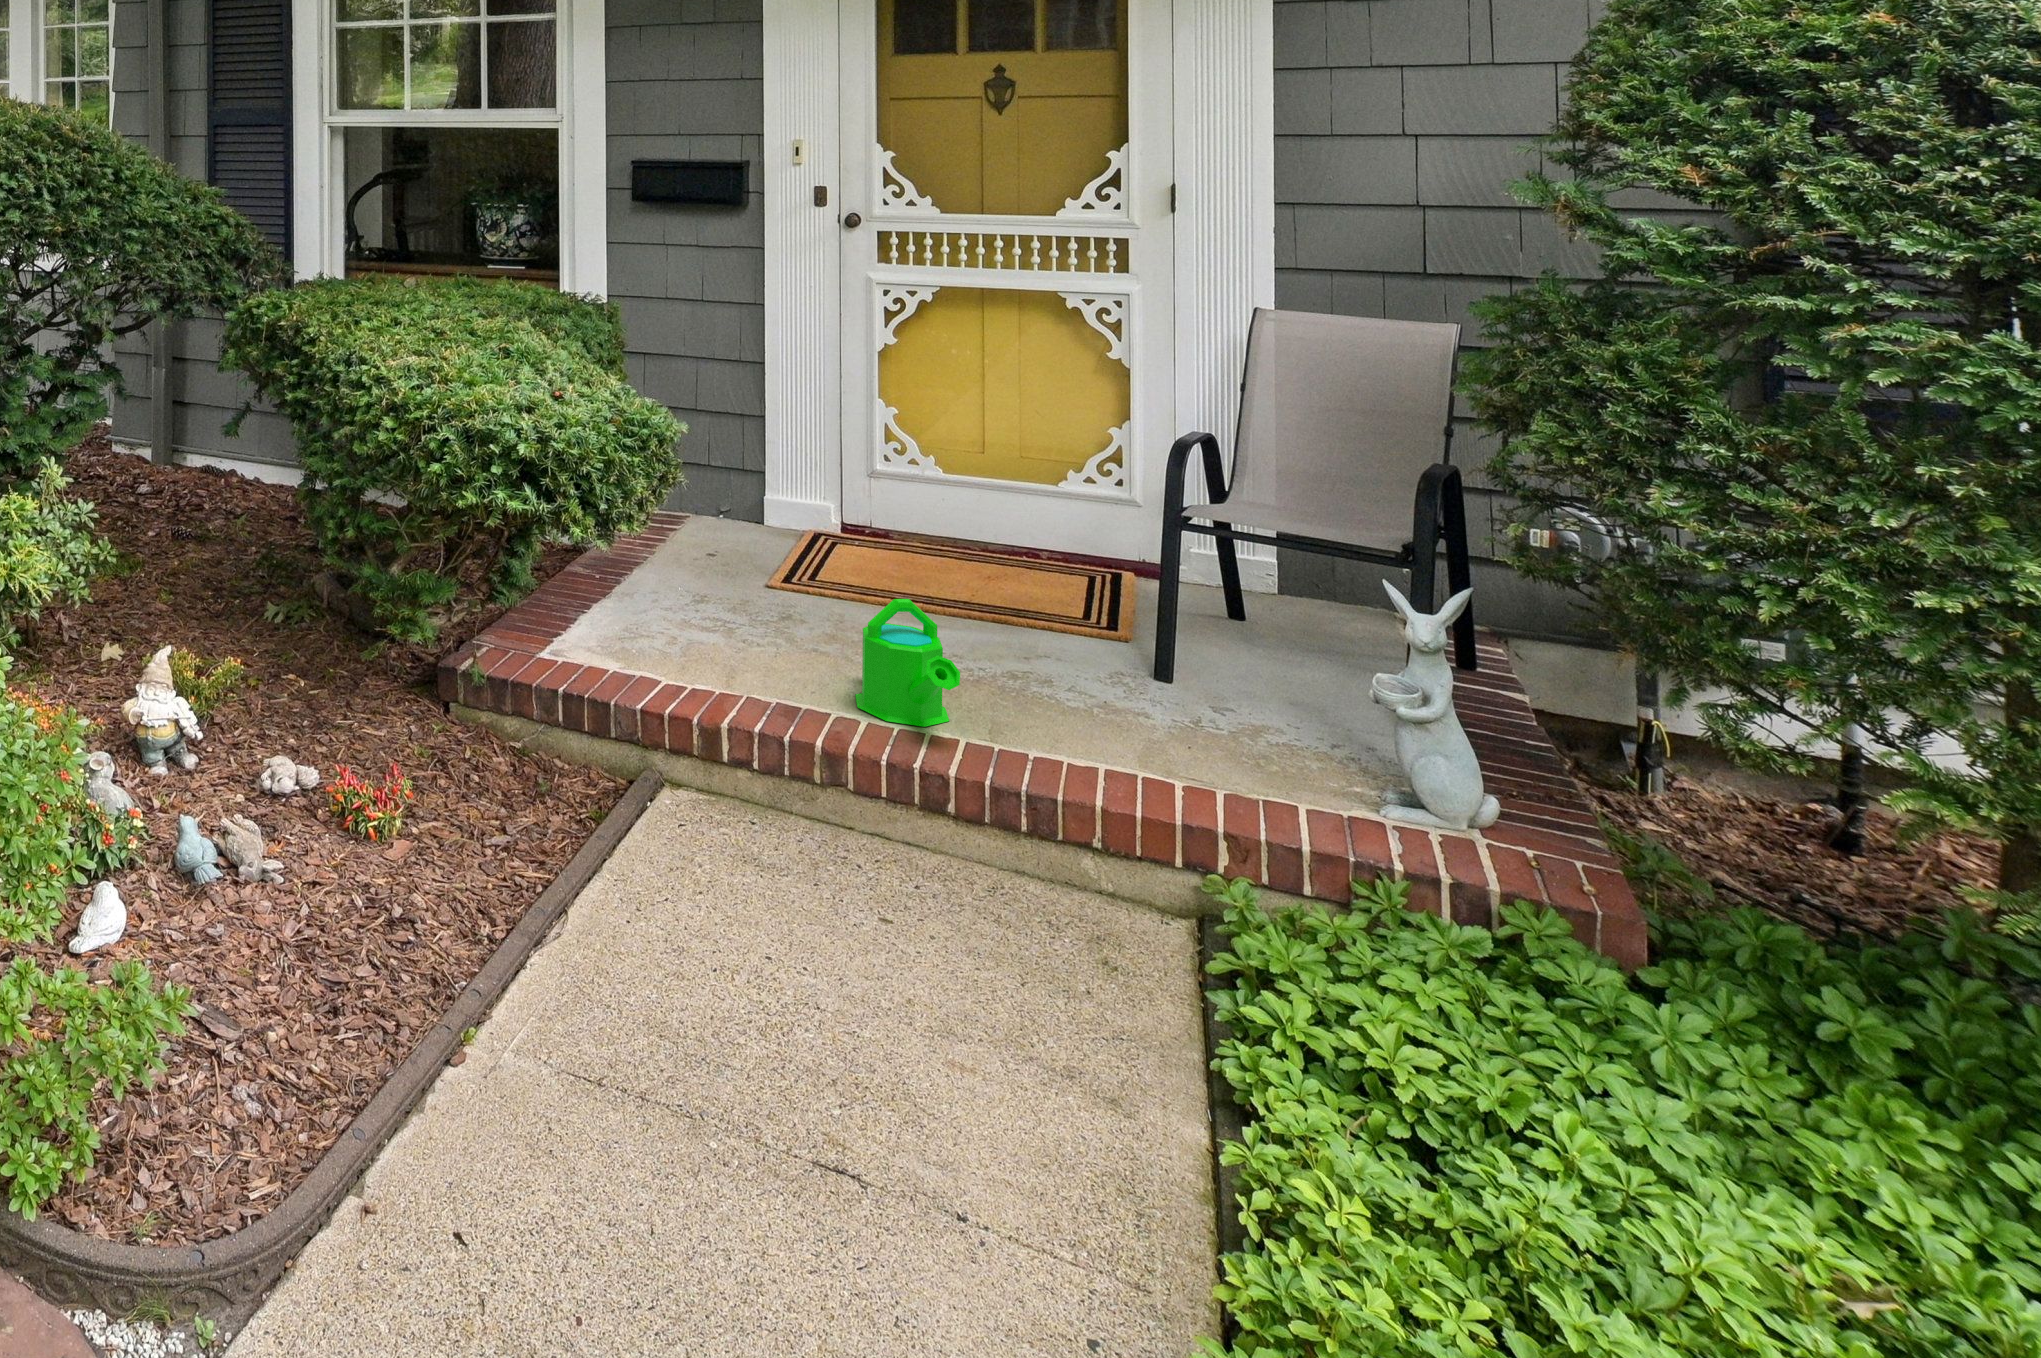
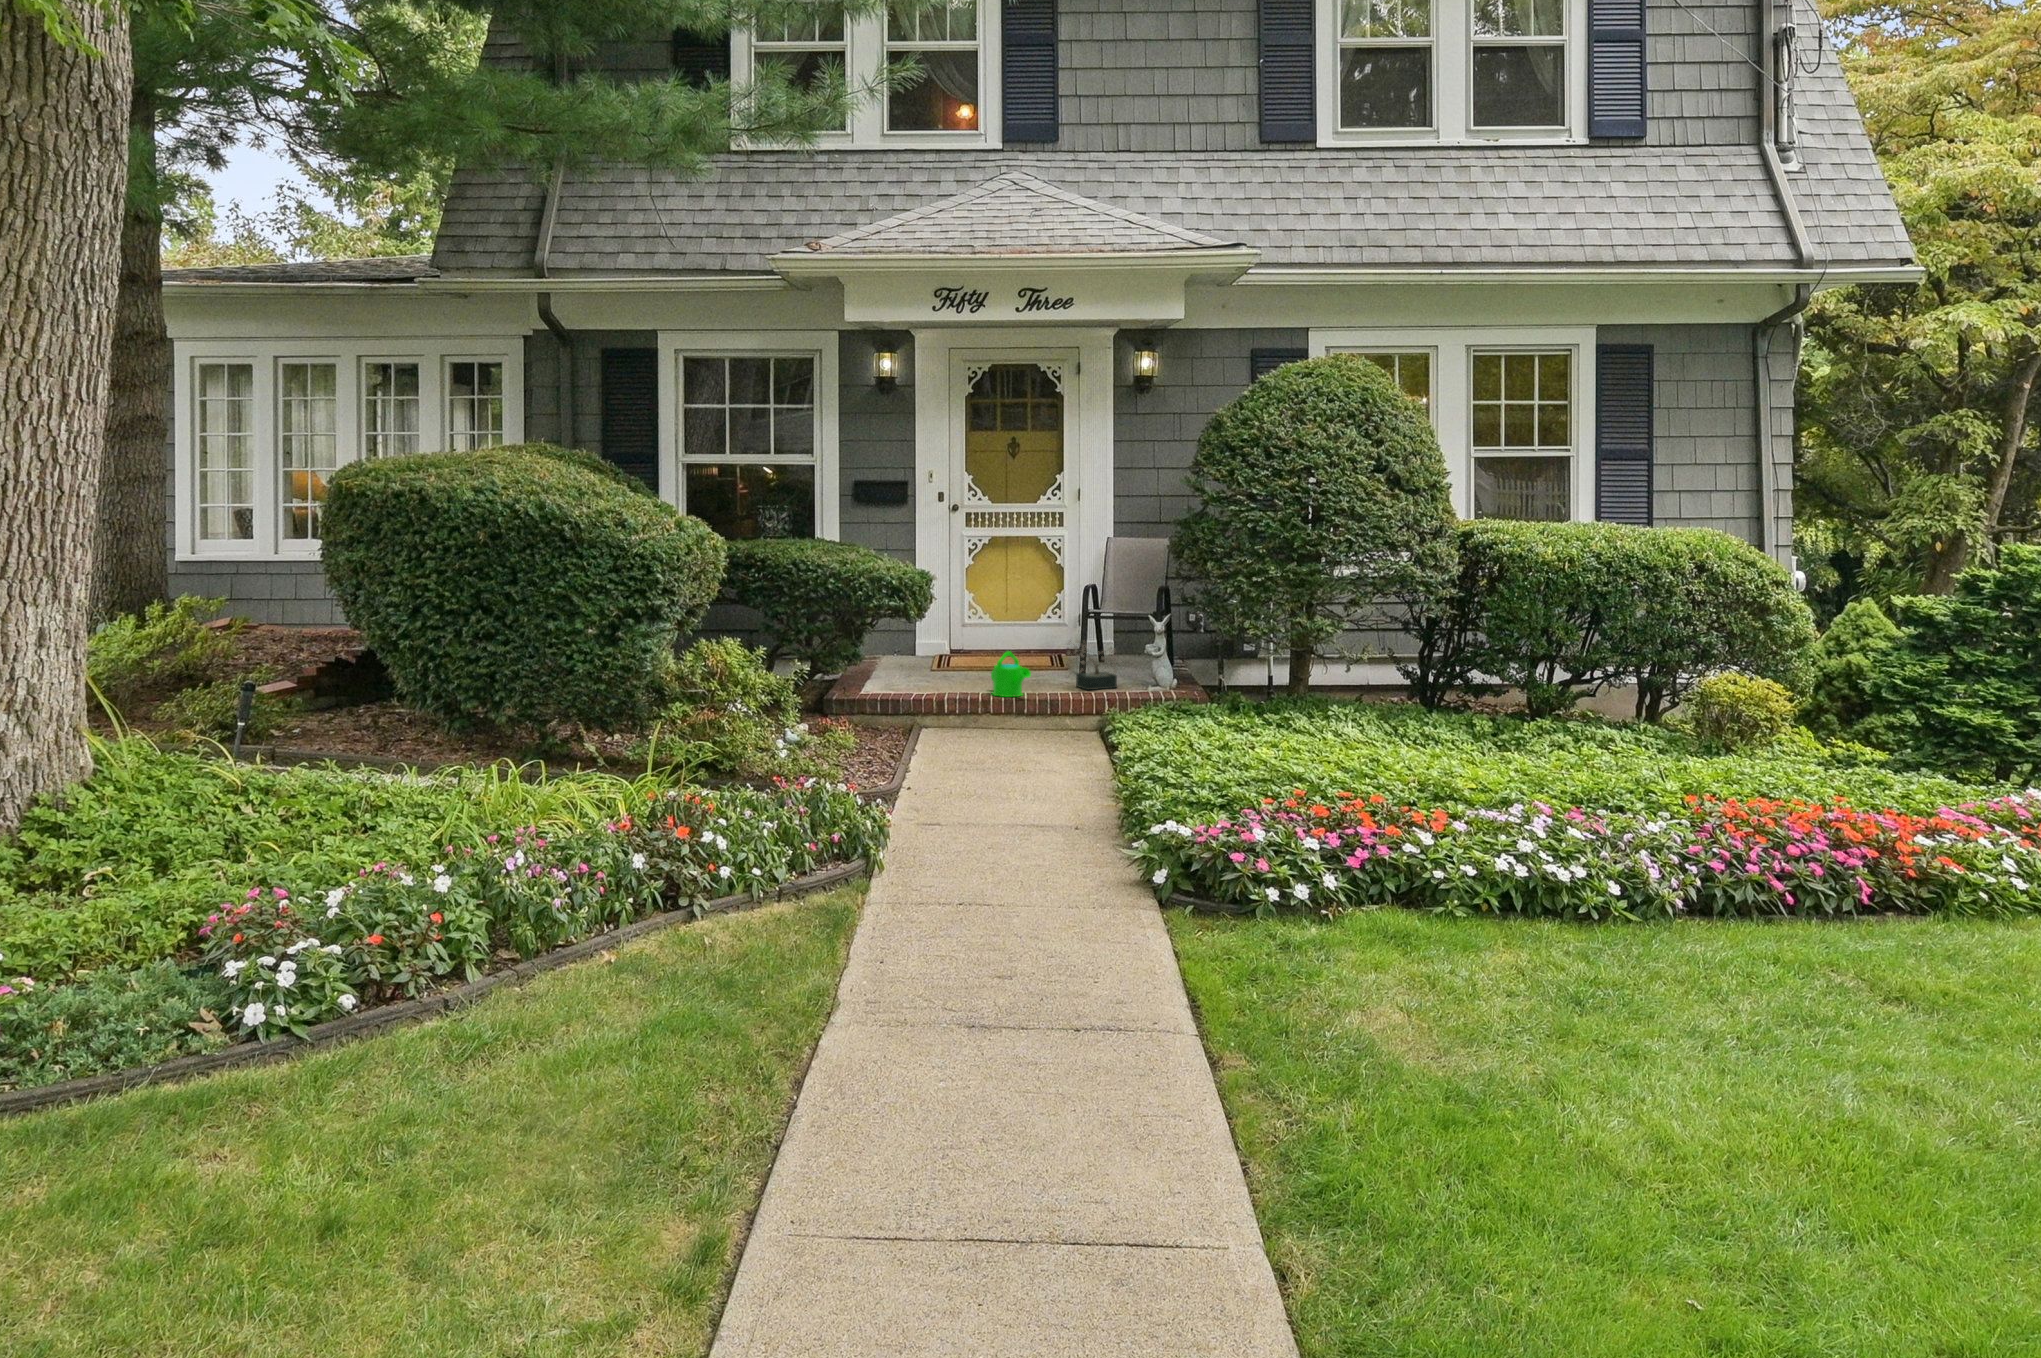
decorative plant: none [1090,585,1281,747] -> present [1067,640,1117,690]

